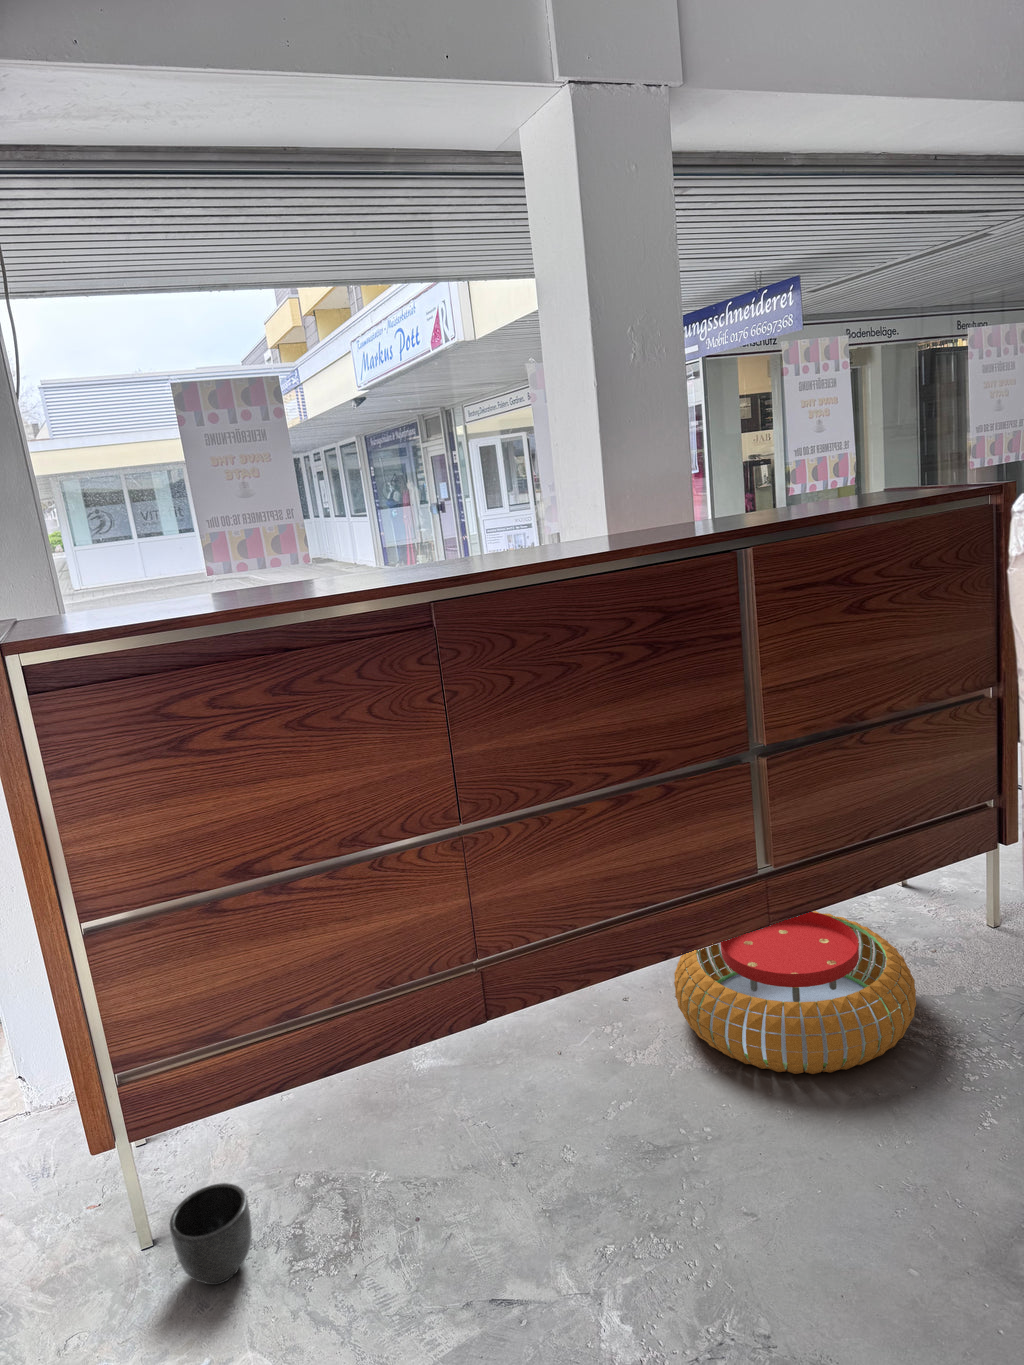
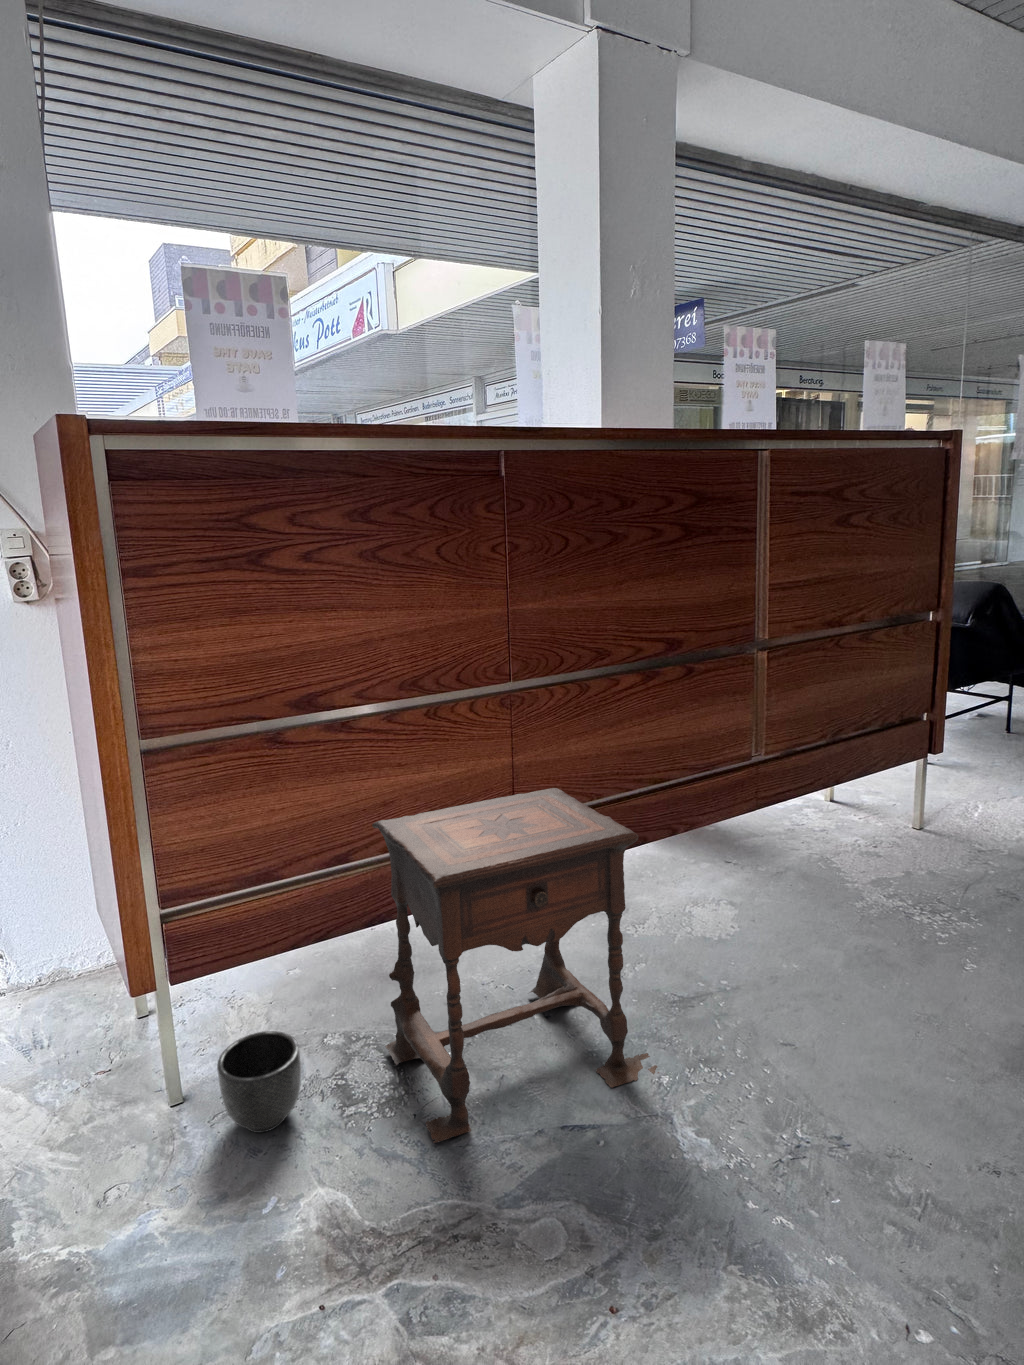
pouf: present [674,911,916,1074] -> none [664,801,886,936]
side table: none [315,934,613,1310] -> present [372,788,659,1143]

